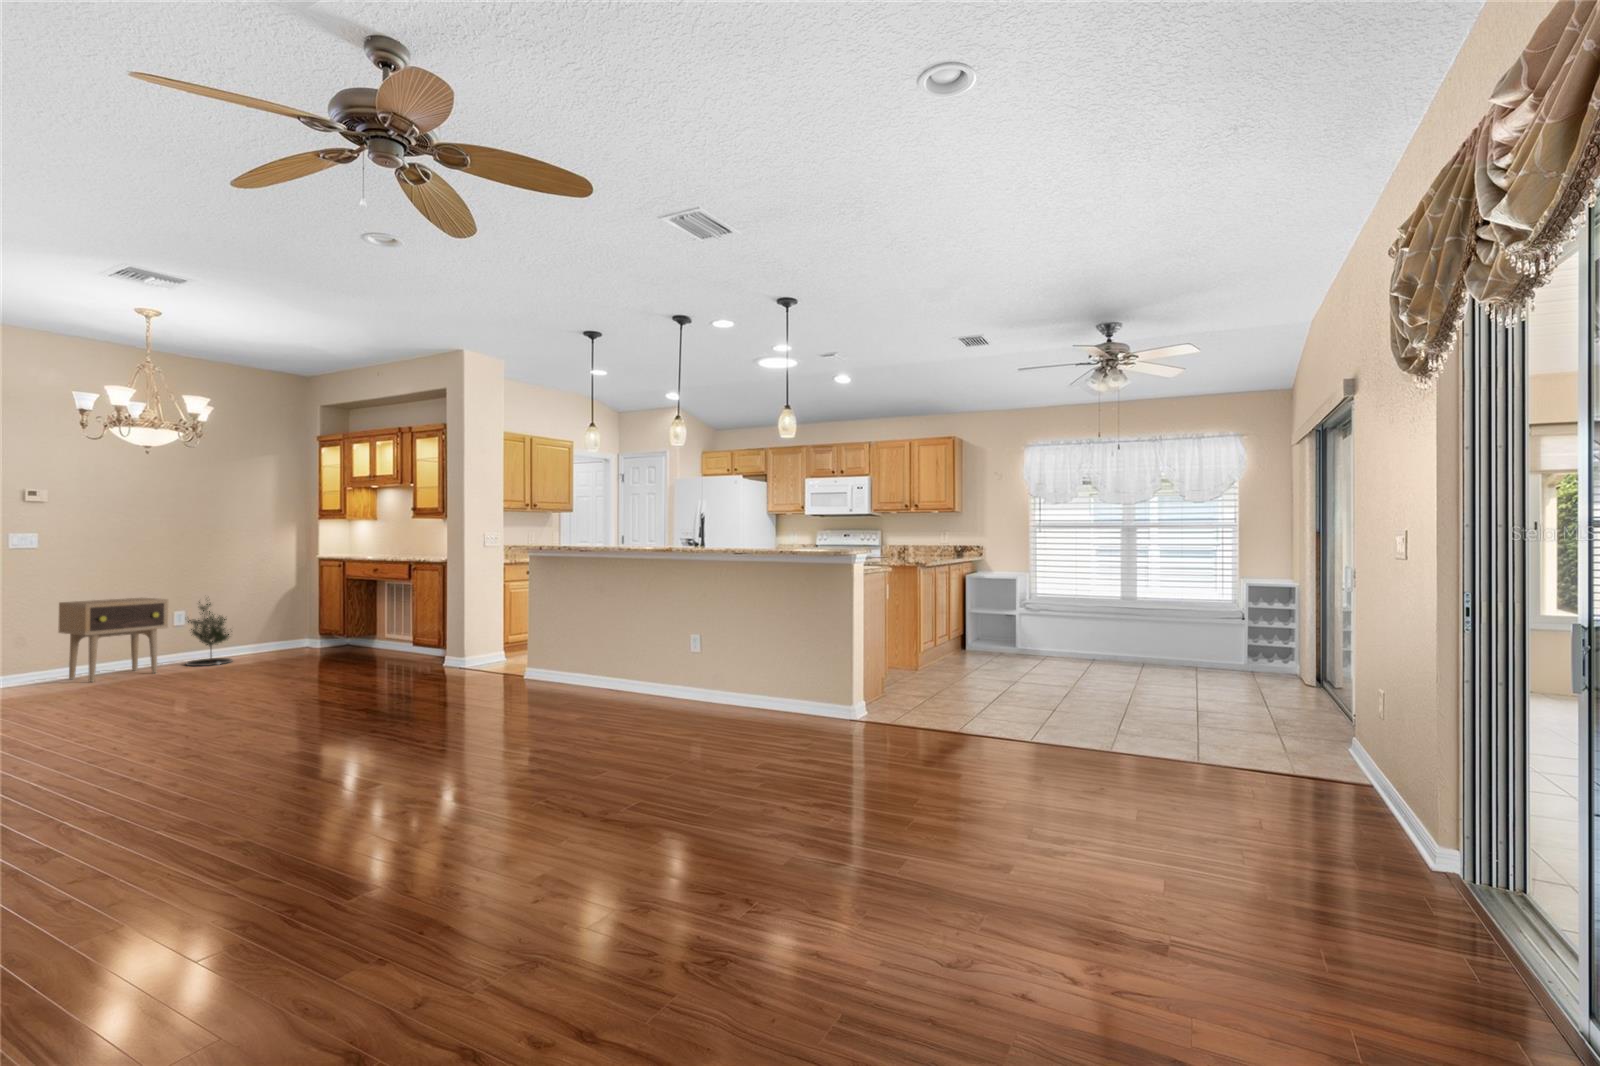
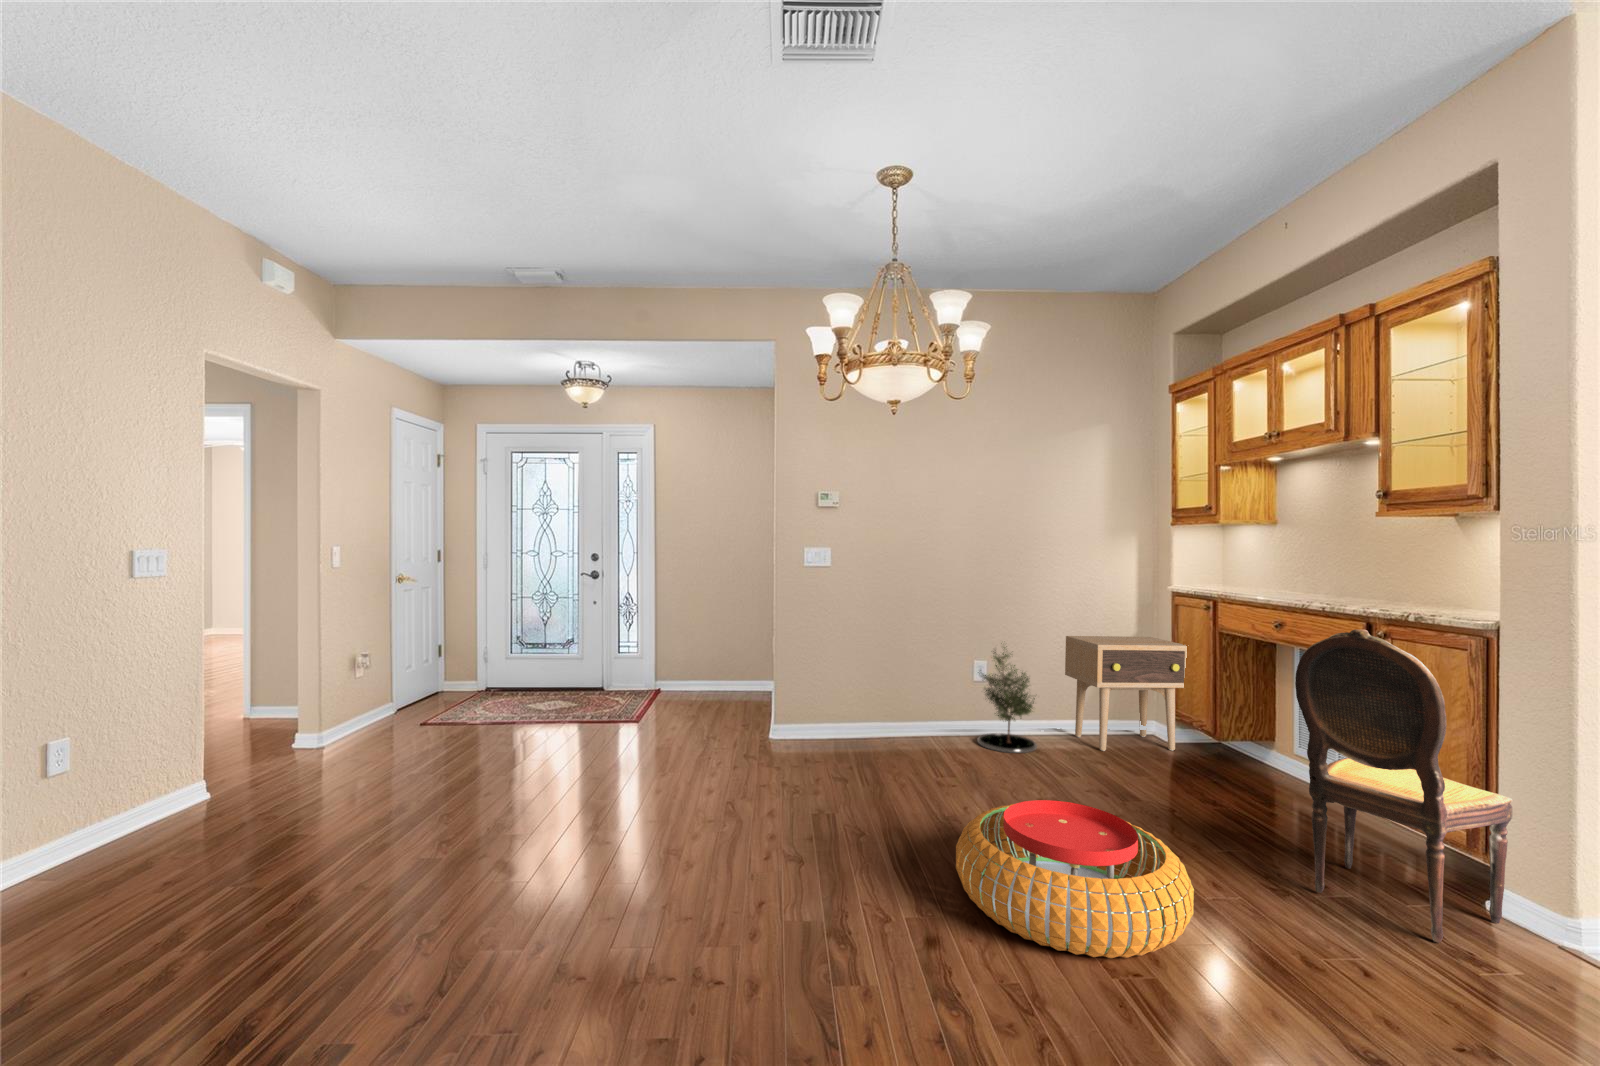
dining chair: none [376,563,447,670] -> present [1295,629,1513,943]
side table: present [58,598,168,682] -> present [1065,636,1189,751]
pouf: none [219,651,335,697] -> present [956,800,1194,958]

